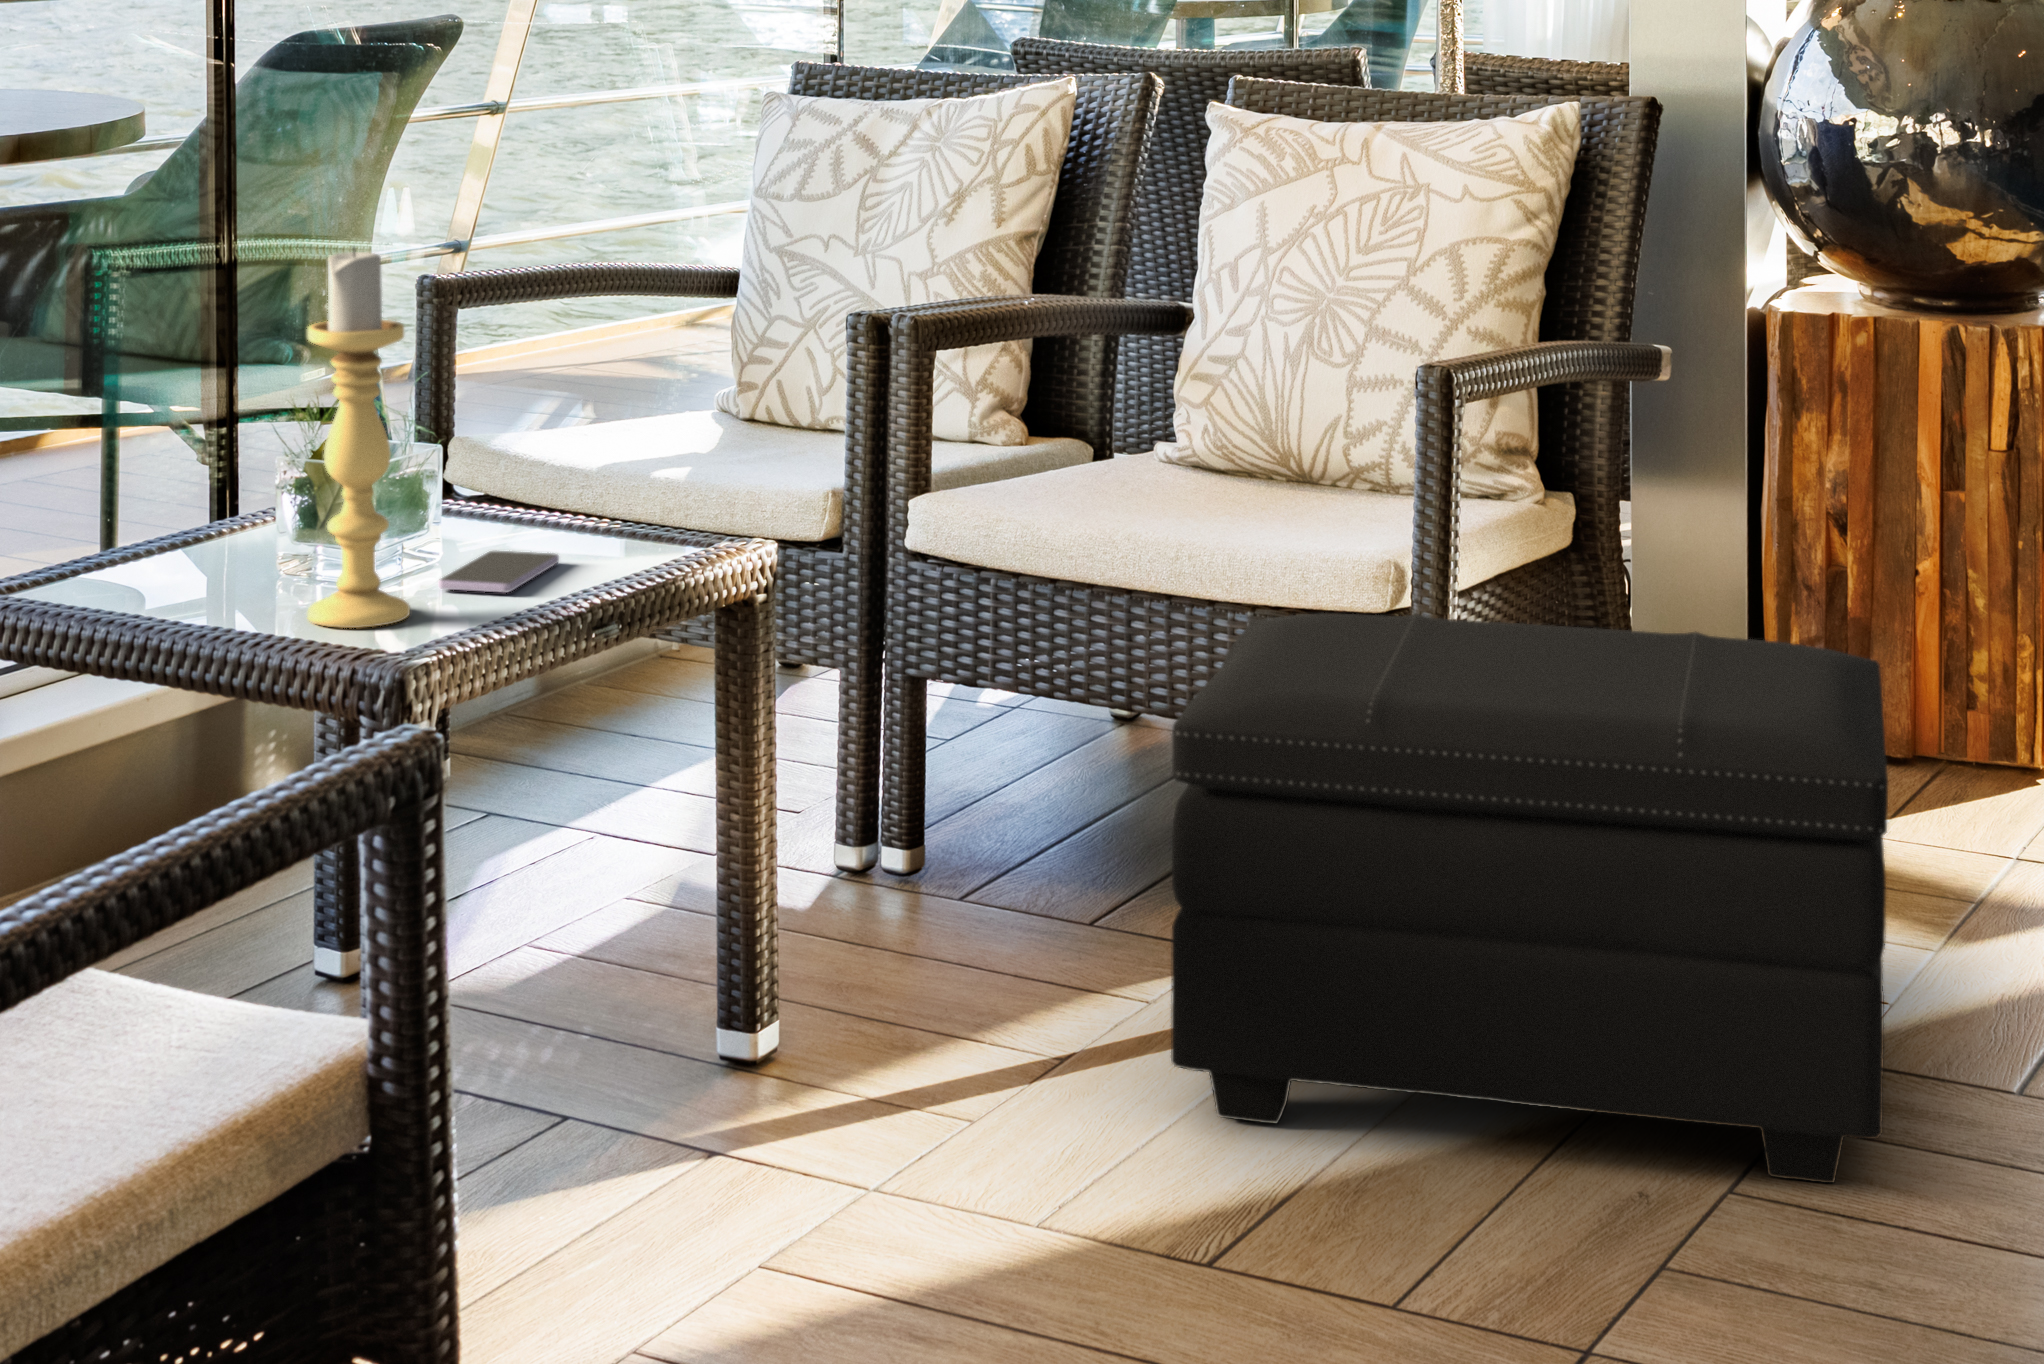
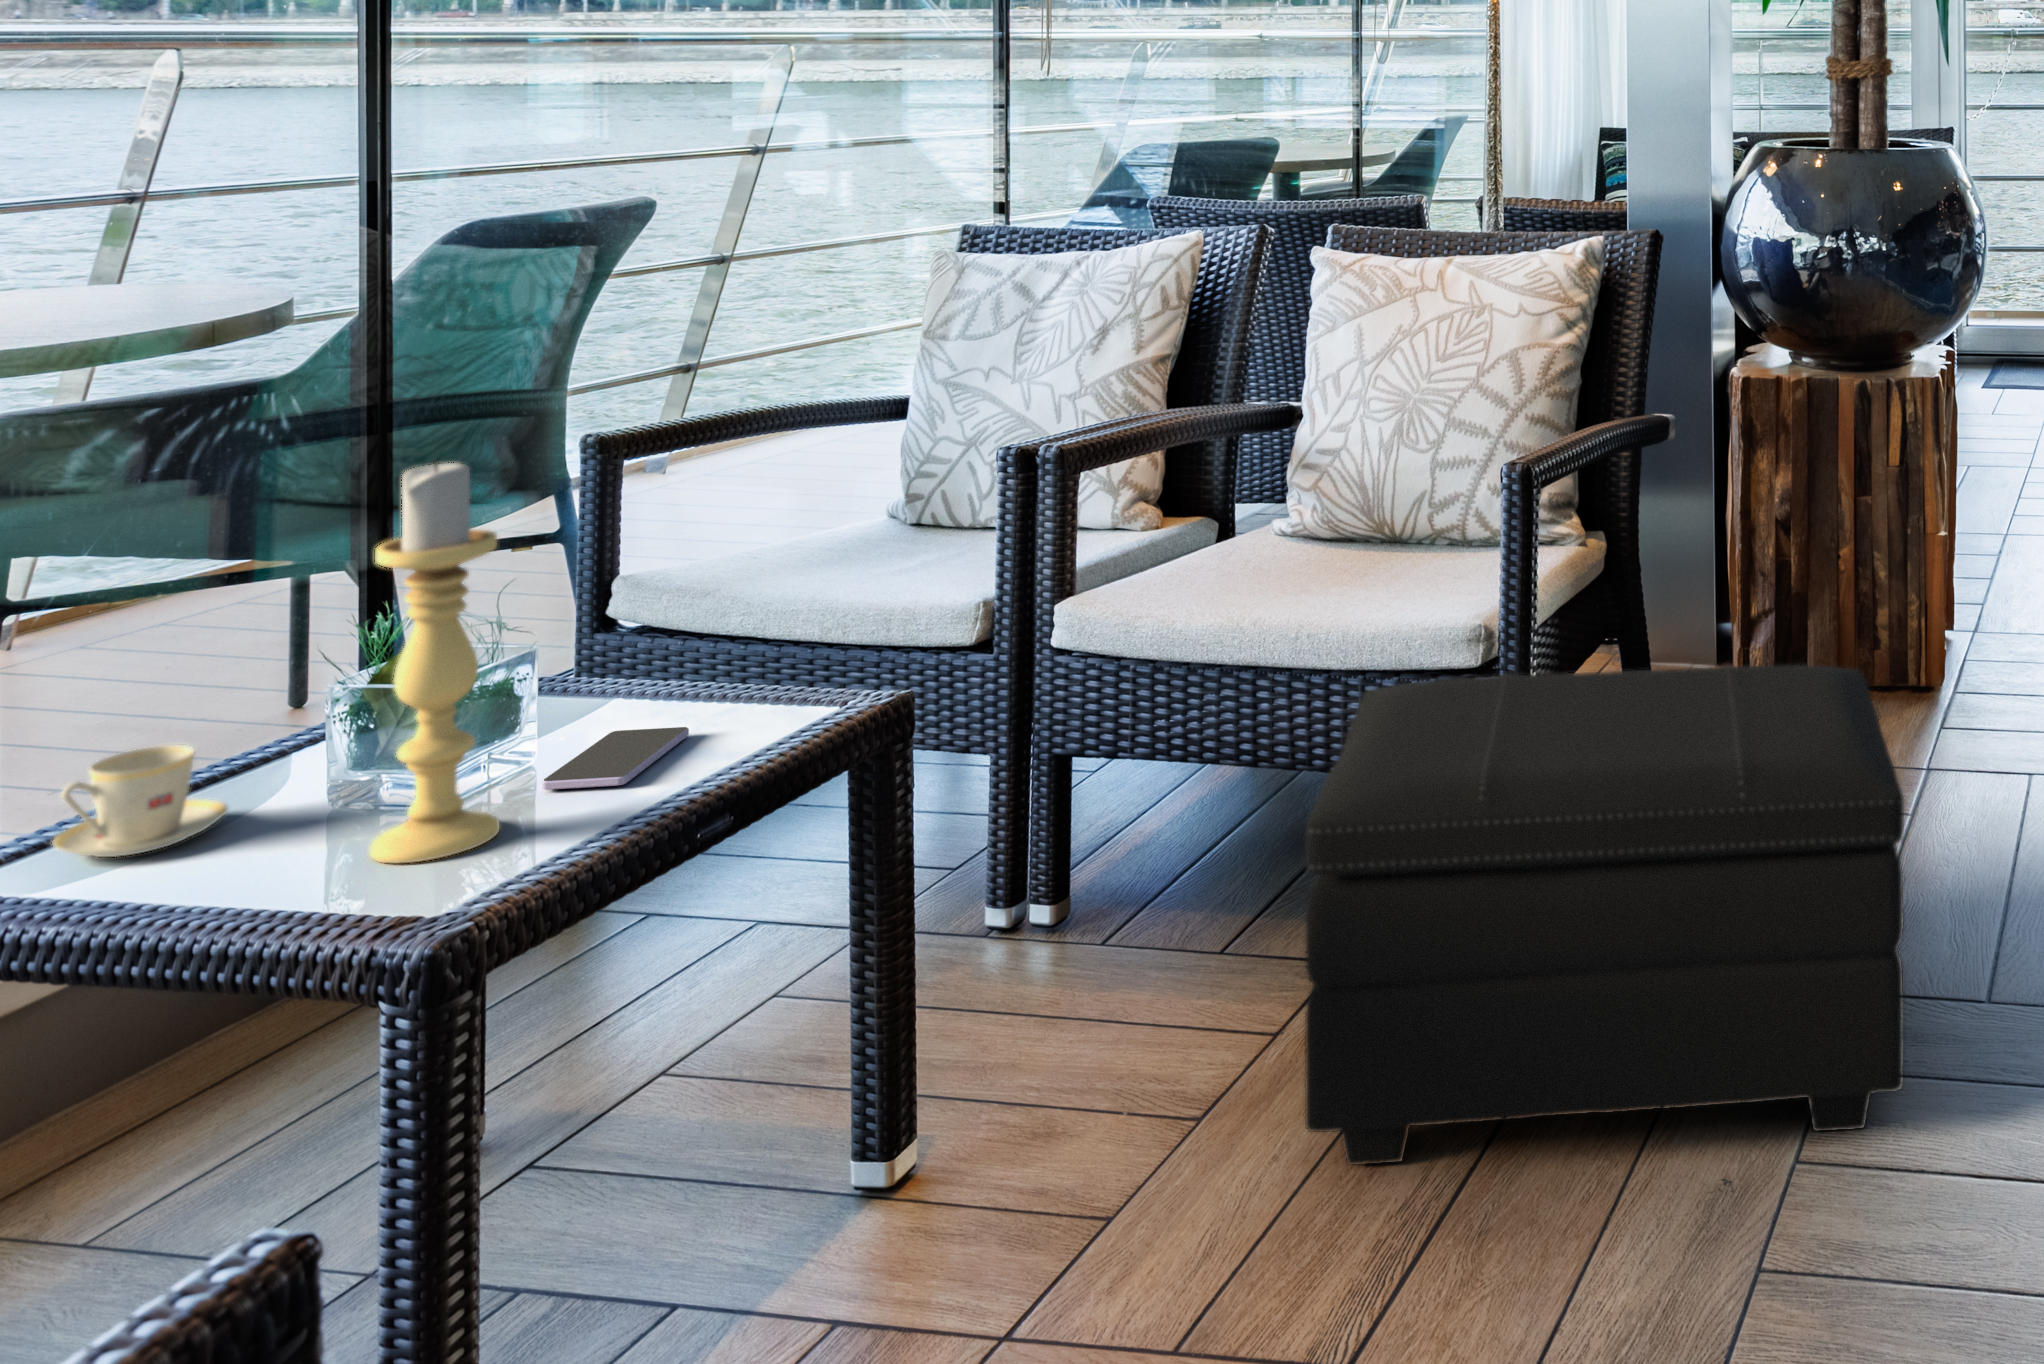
teacup: none [61,506,187,598] -> present [53,745,228,857]

